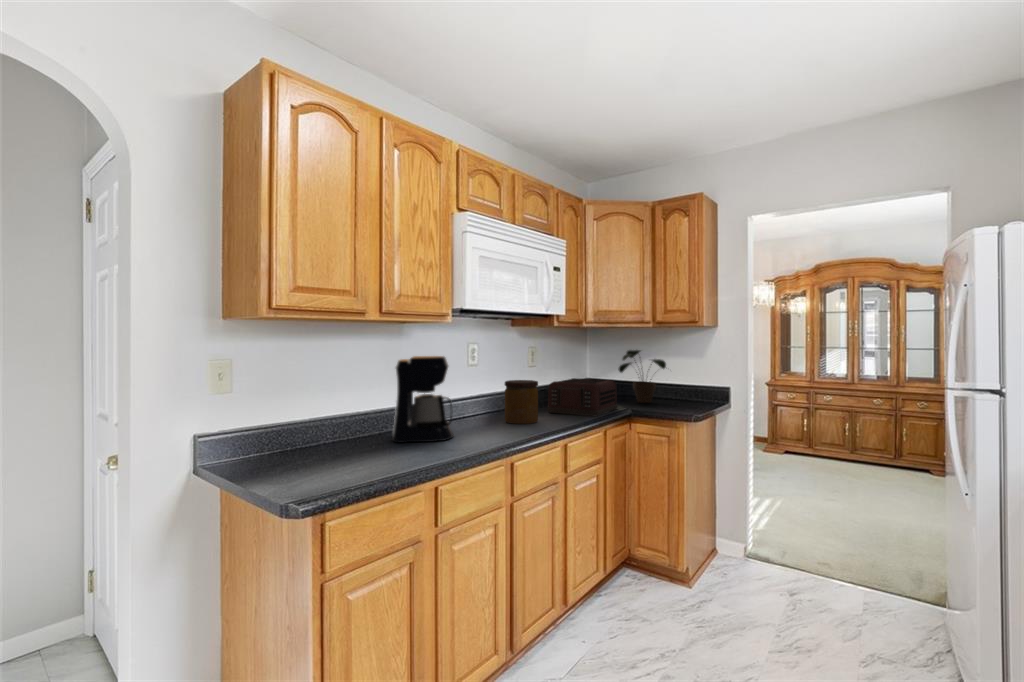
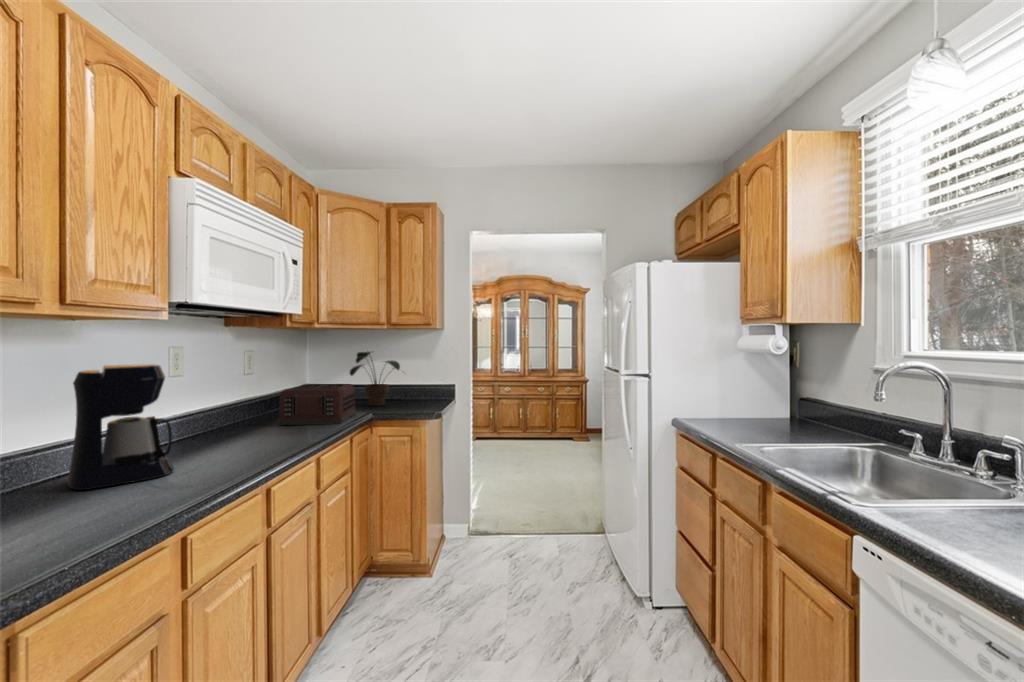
jar: present [505,380,538,424] -> none [231,389,276,443]

